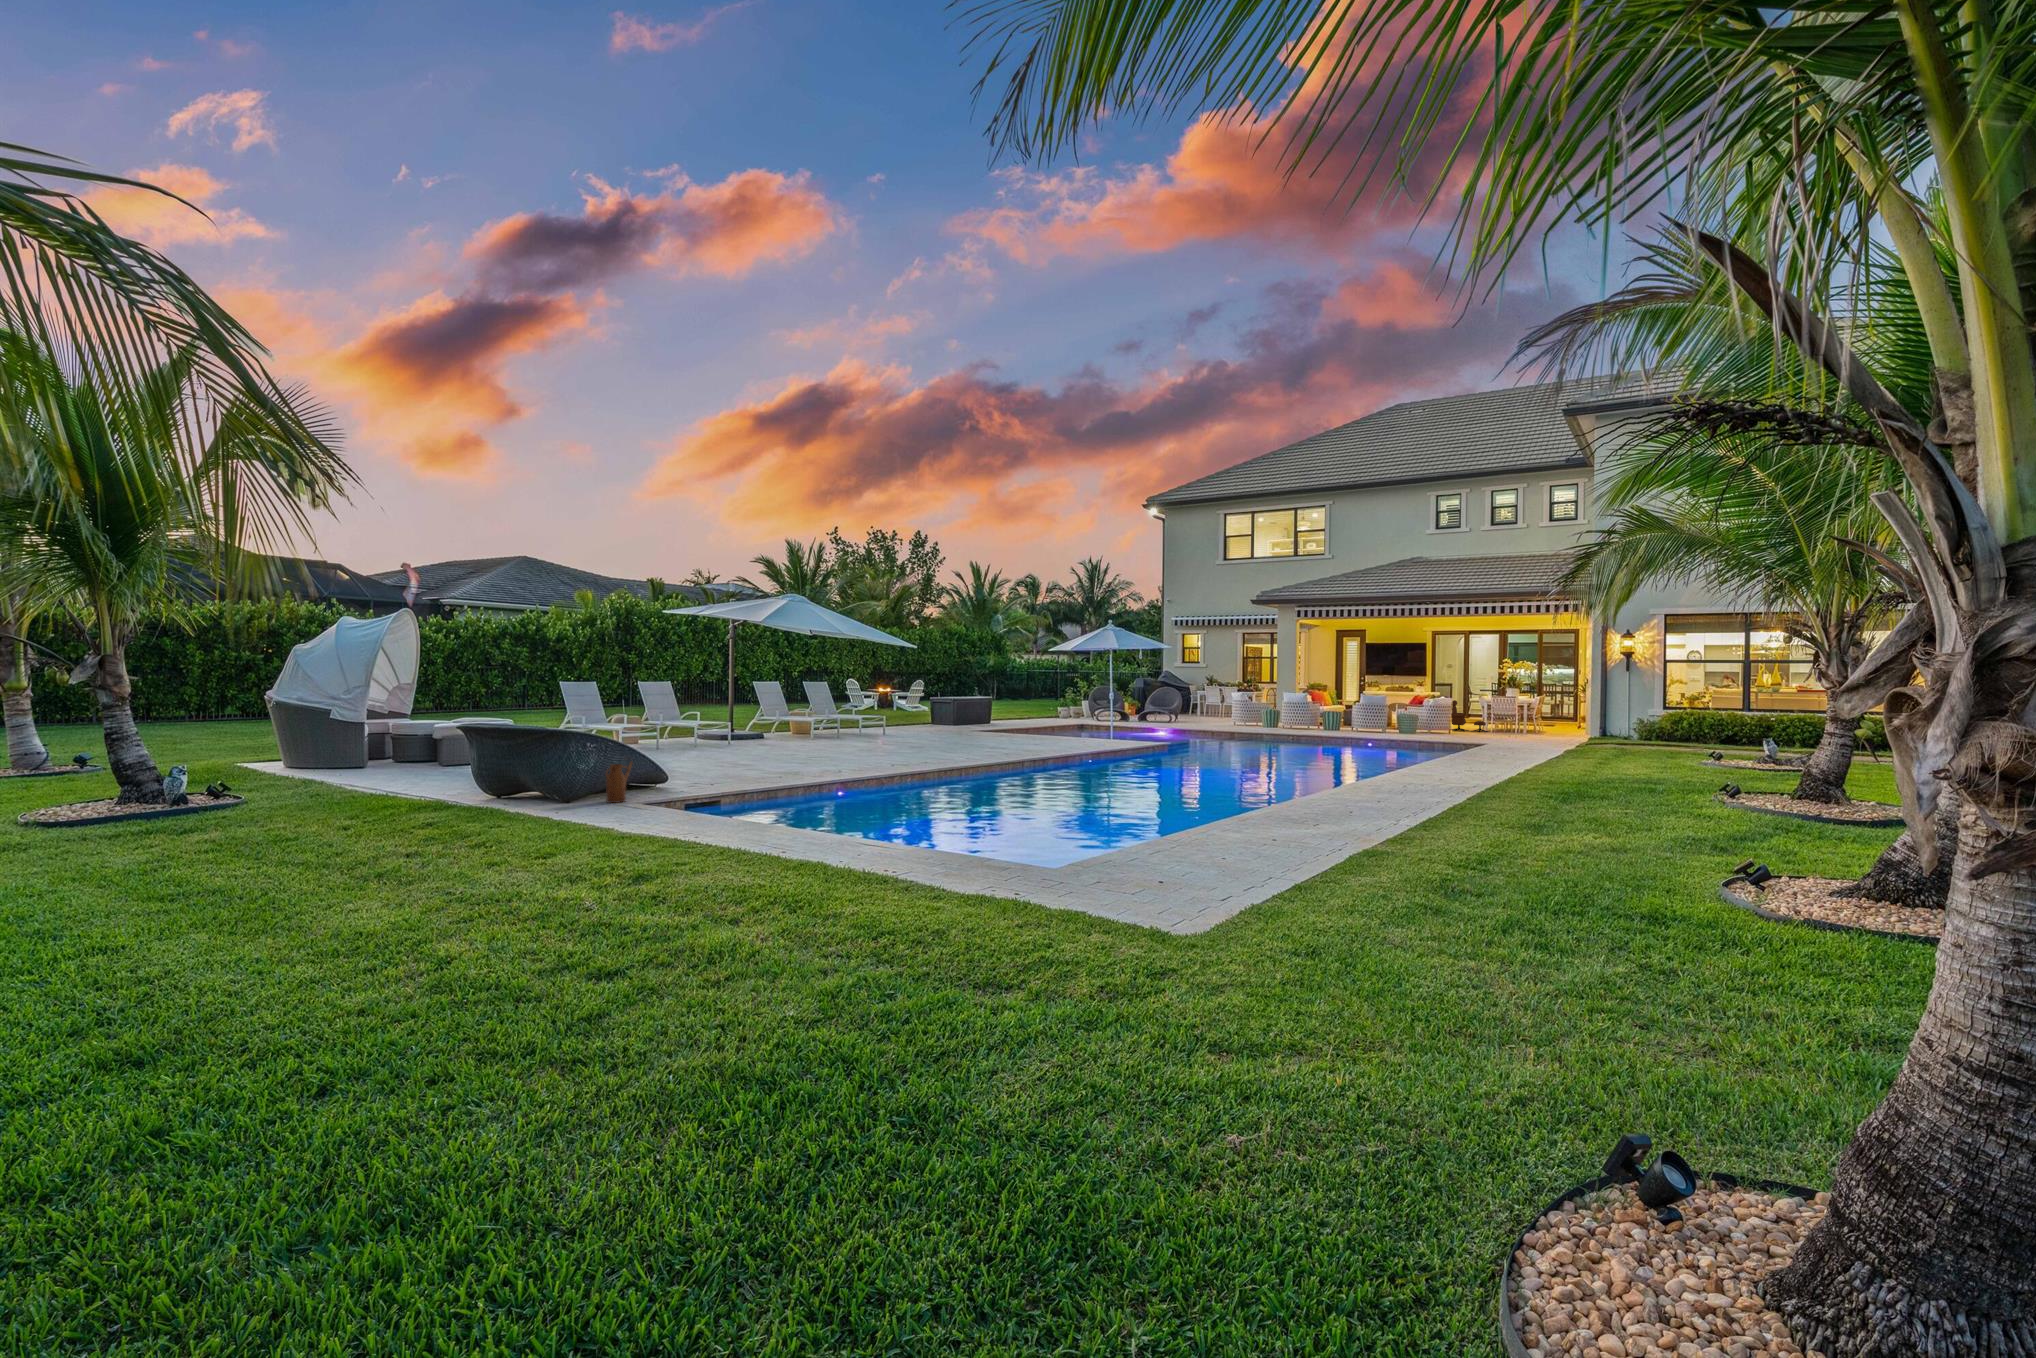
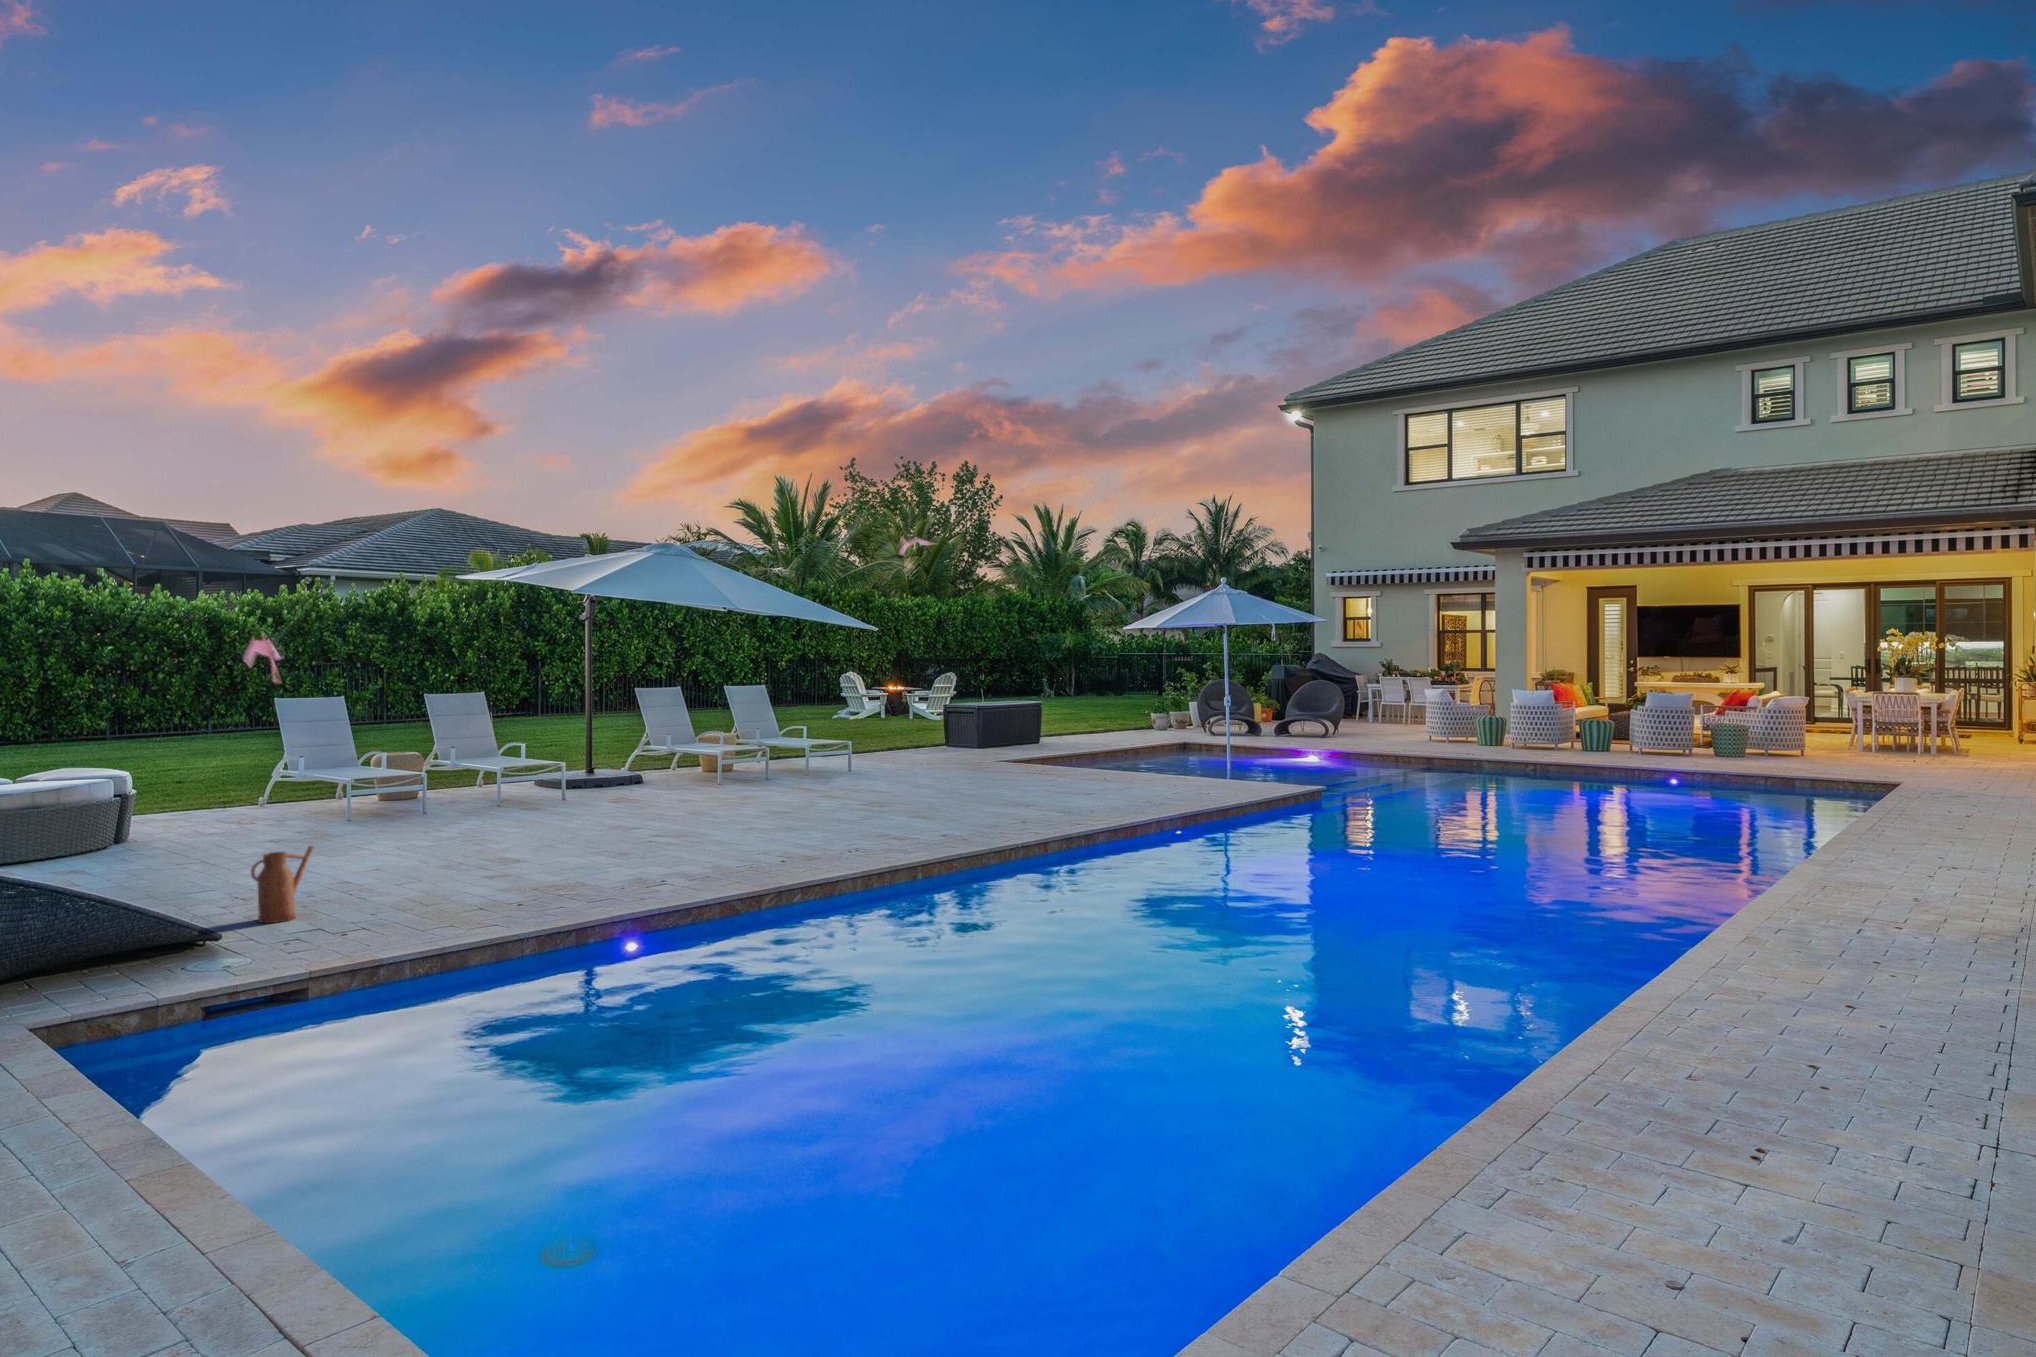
lounge chair: present [1451,700,1488,732] -> none [1792,699,1864,752]

